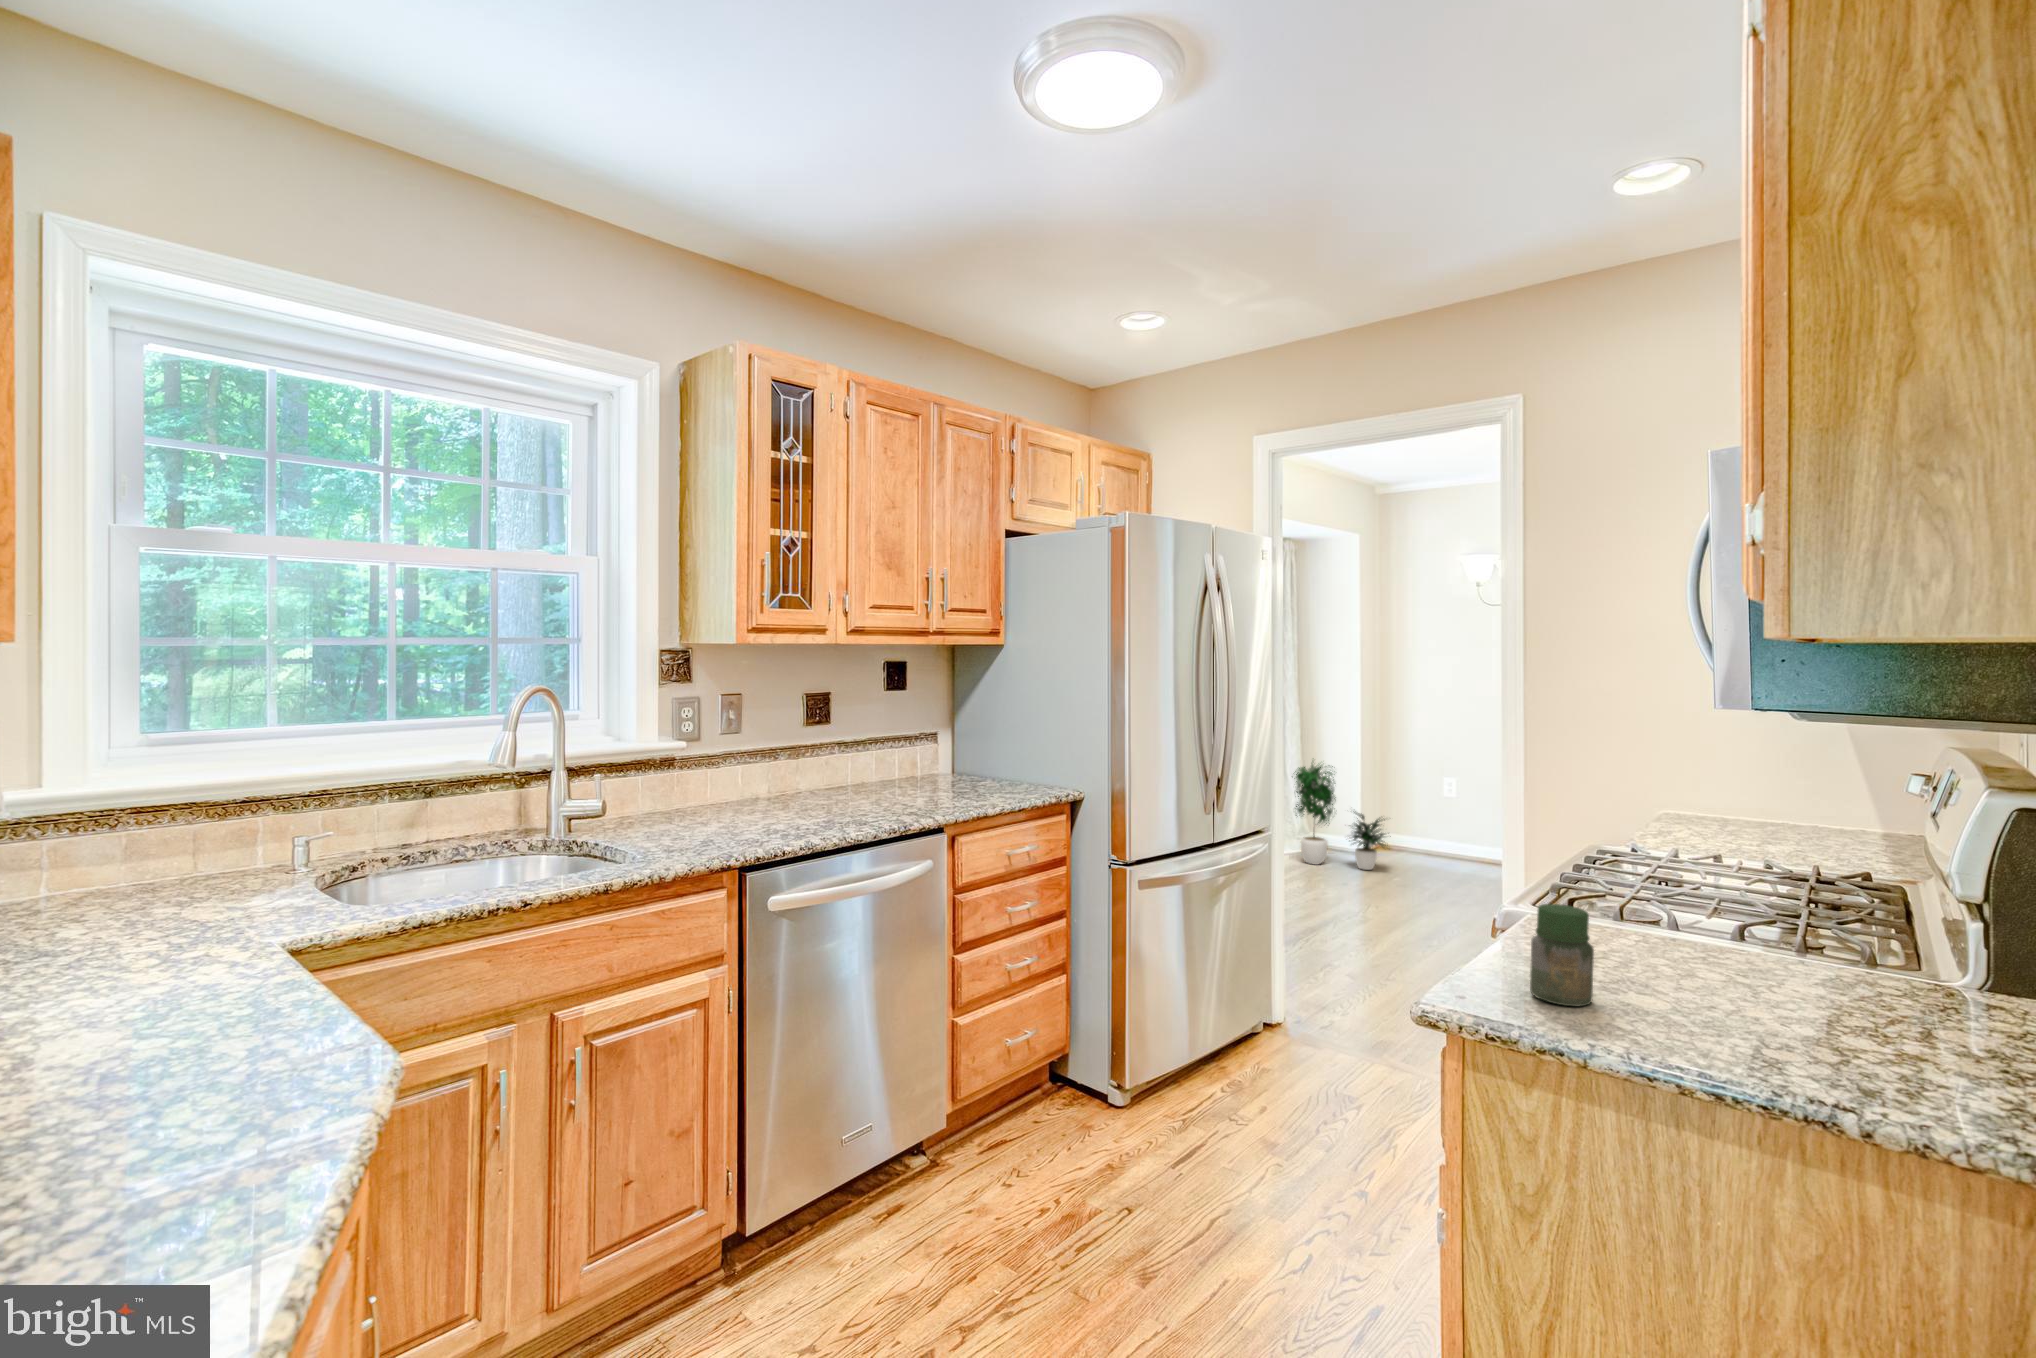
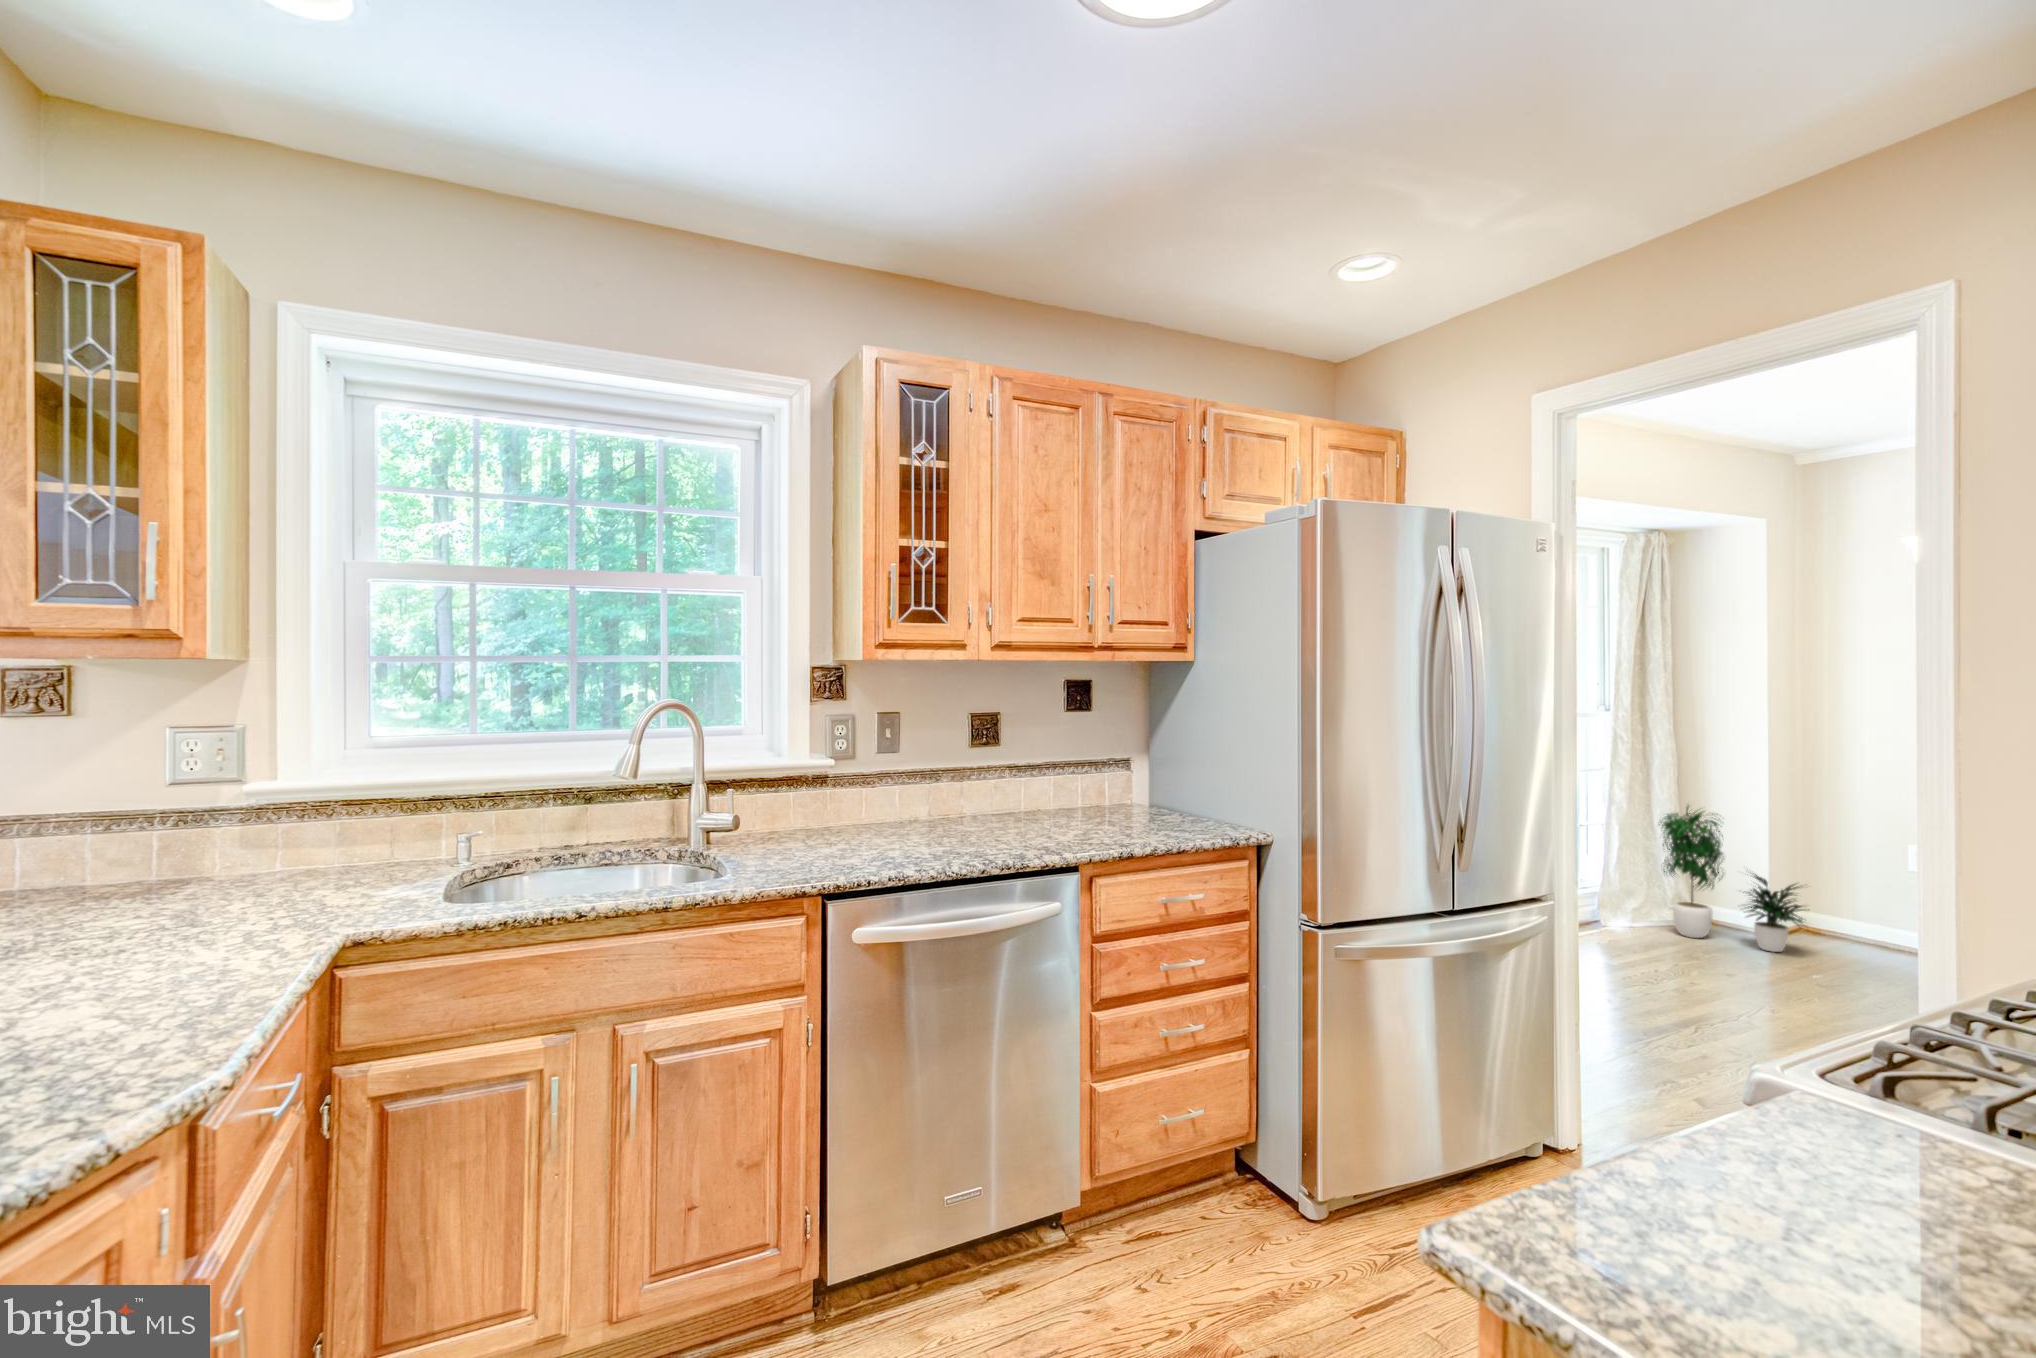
jar: present [1530,904,1594,1006] -> none [1676,1067,1798,1268]

